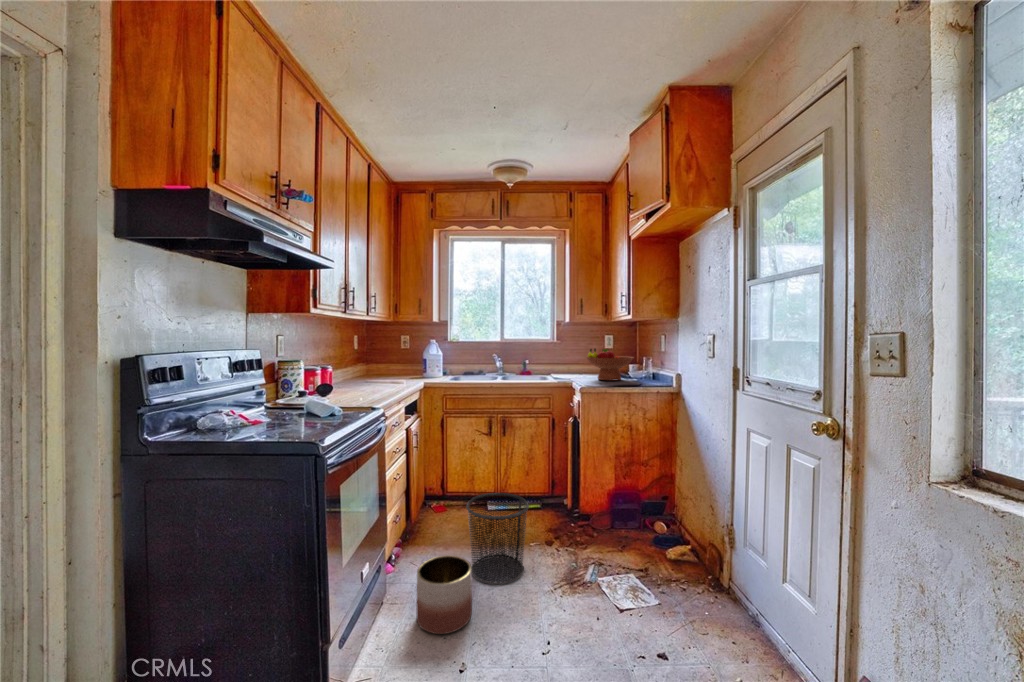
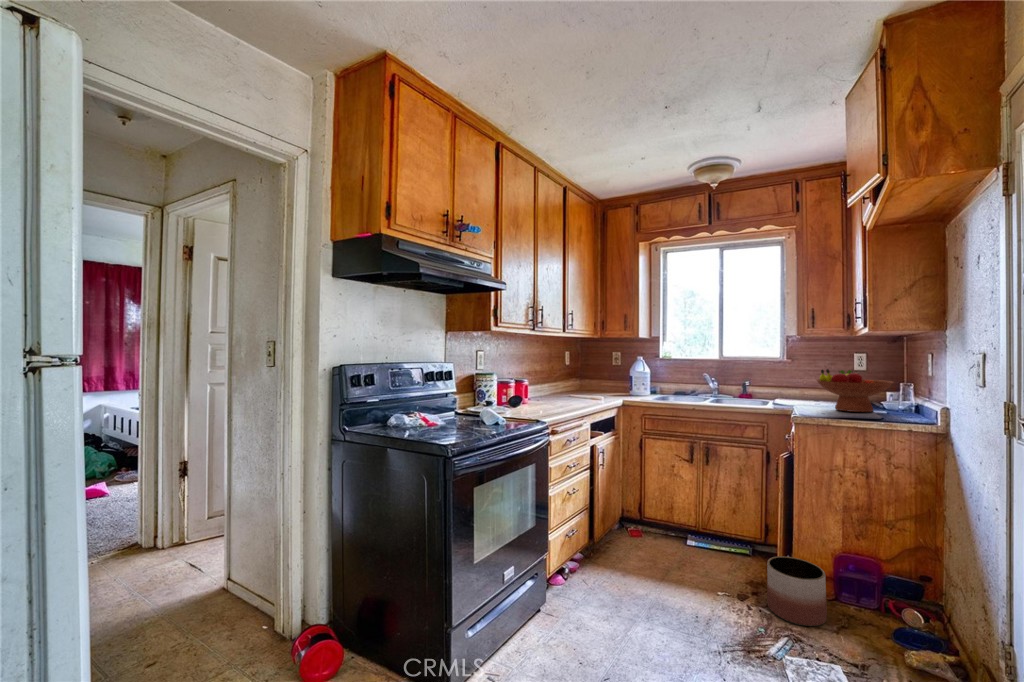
waste bin: present [466,493,529,585] -> none [630,522,700,621]
planter: present [416,555,472,634] -> present [767,556,827,626]

